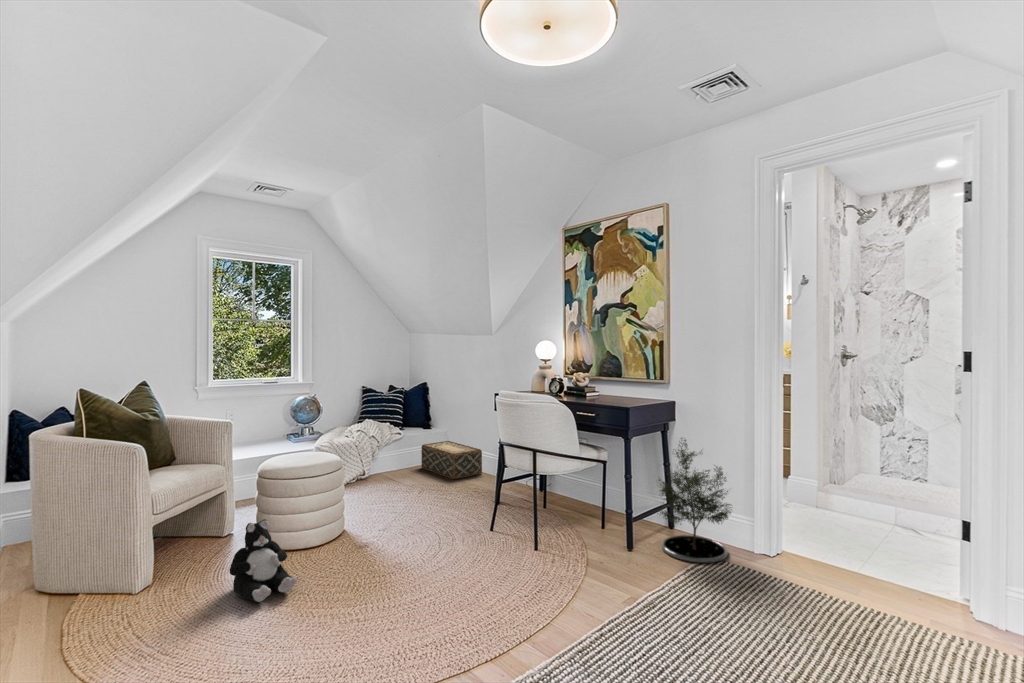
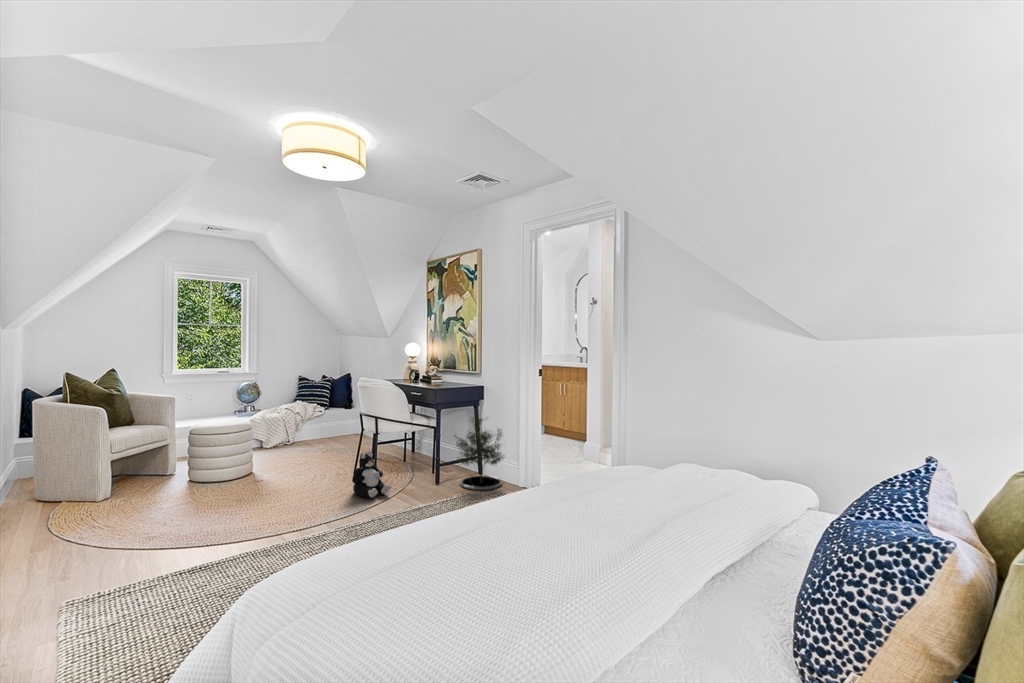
woven basket: present [421,441,482,479] -> none [338,417,380,444]
plush toy: present [230,519,297,602] -> present [352,452,391,498]

